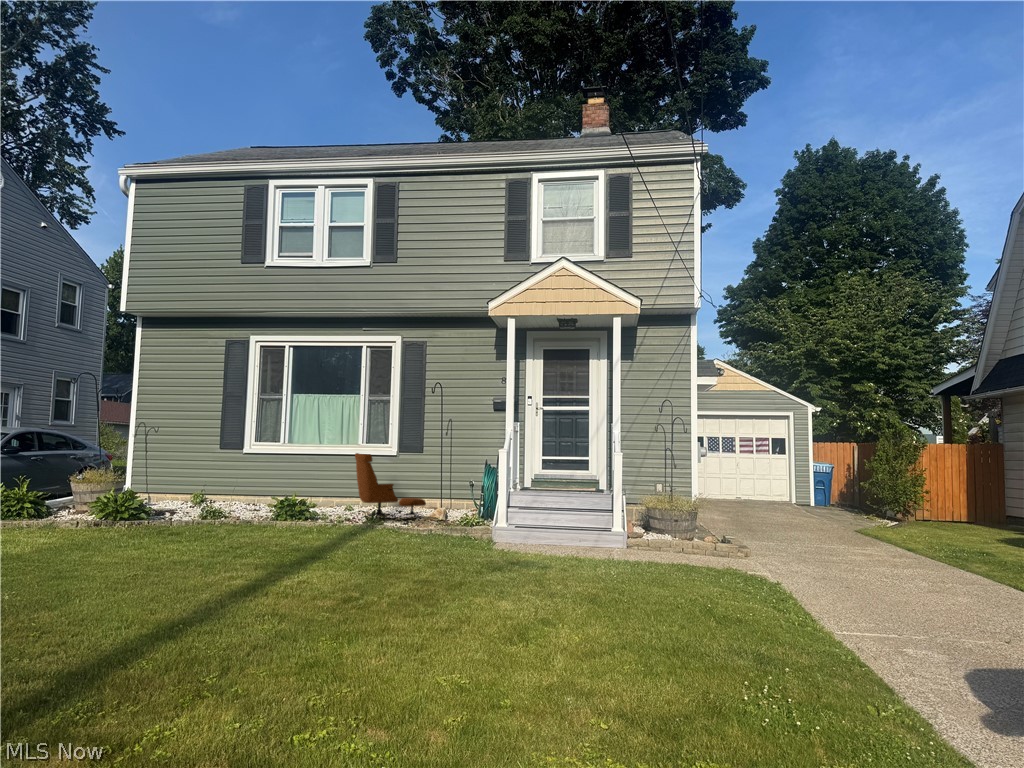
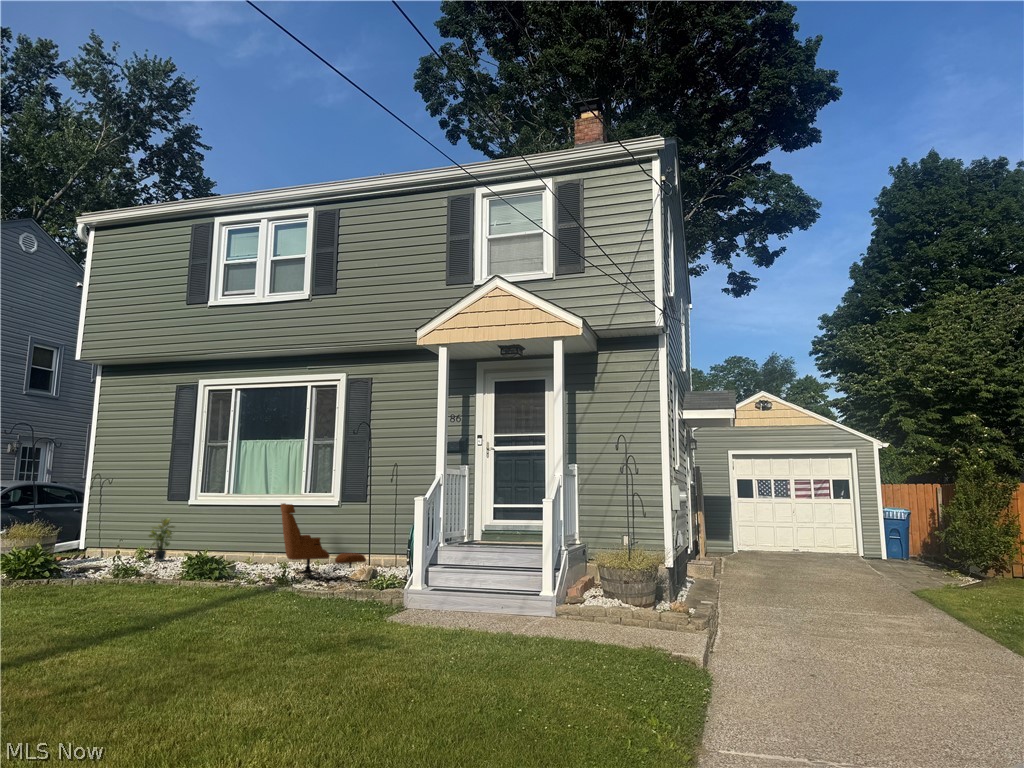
potted plant: none [210,464,235,504] -> present [149,518,175,561]

